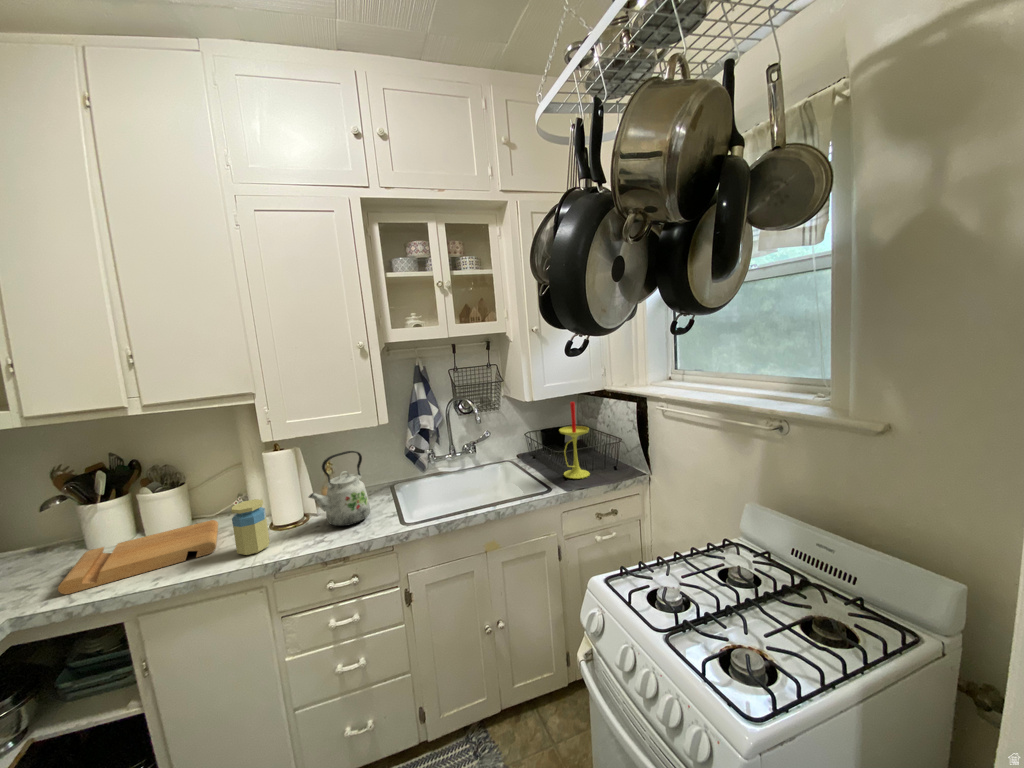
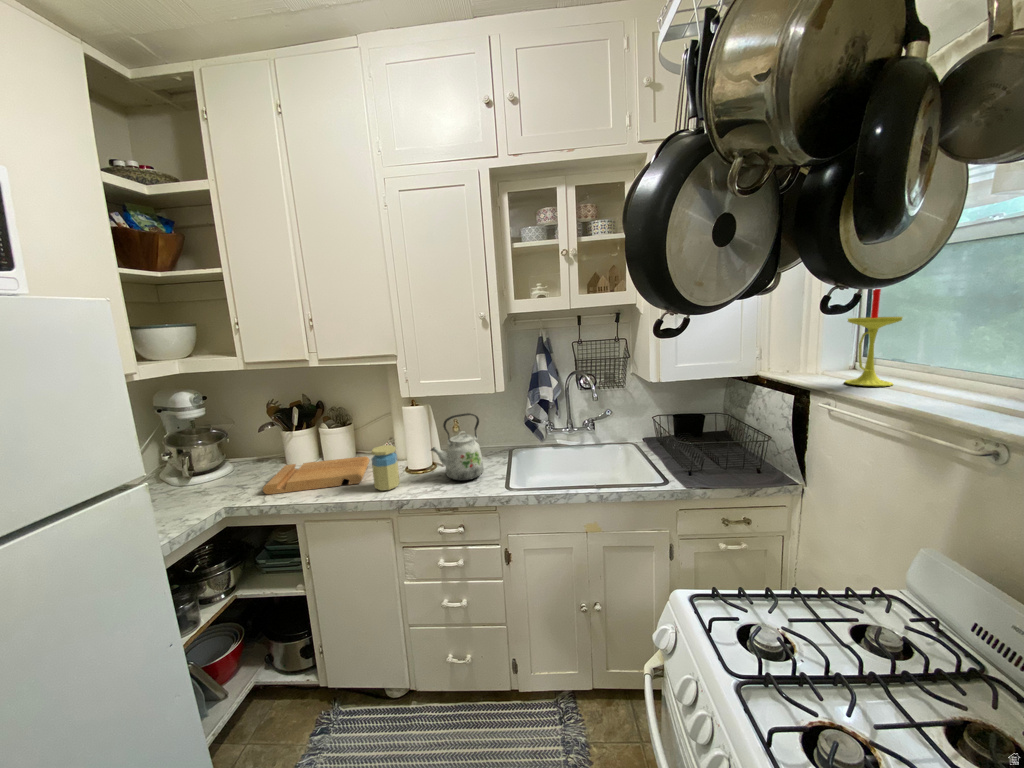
candle: present [559,402,590,479] -> present [845,289,902,386]

